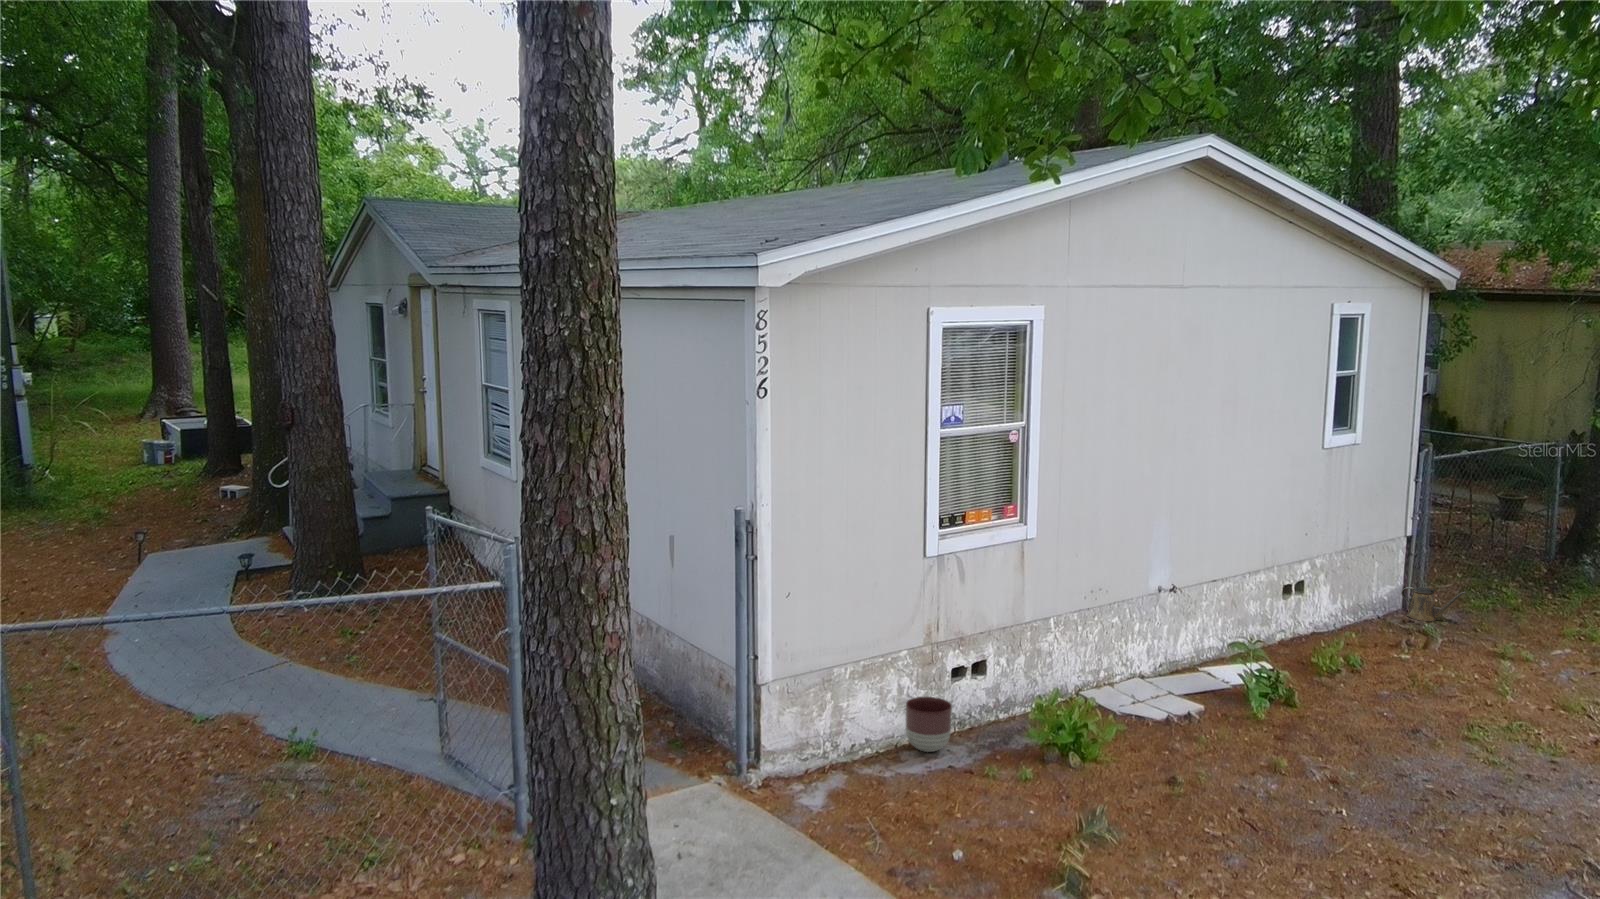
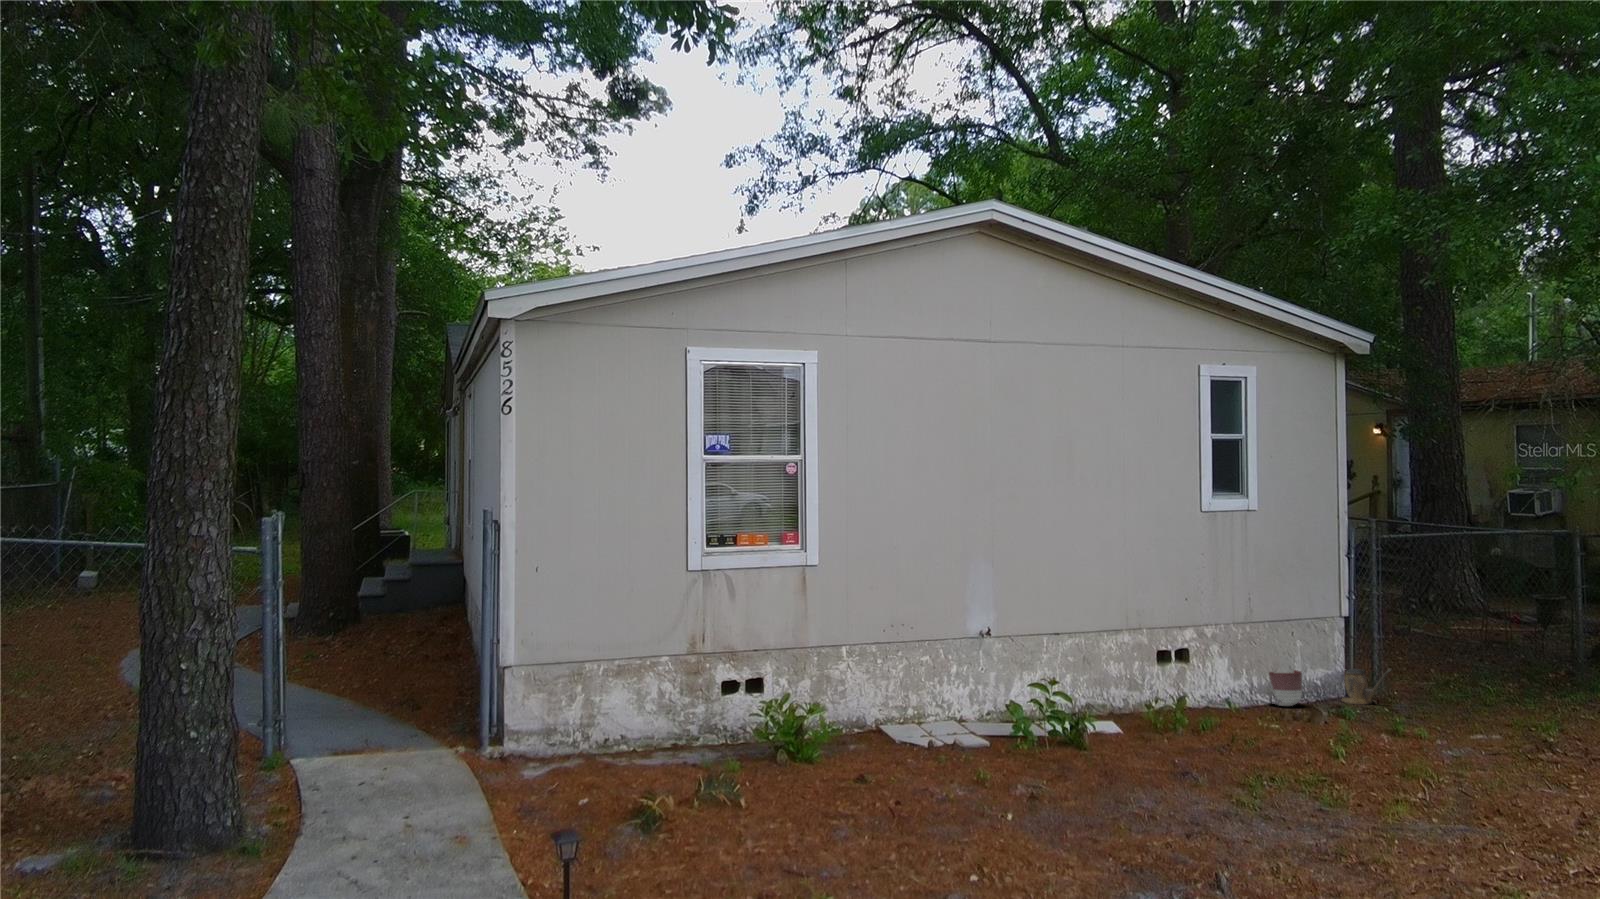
planter: present [906,697,952,752] -> present [1269,670,1302,706]

